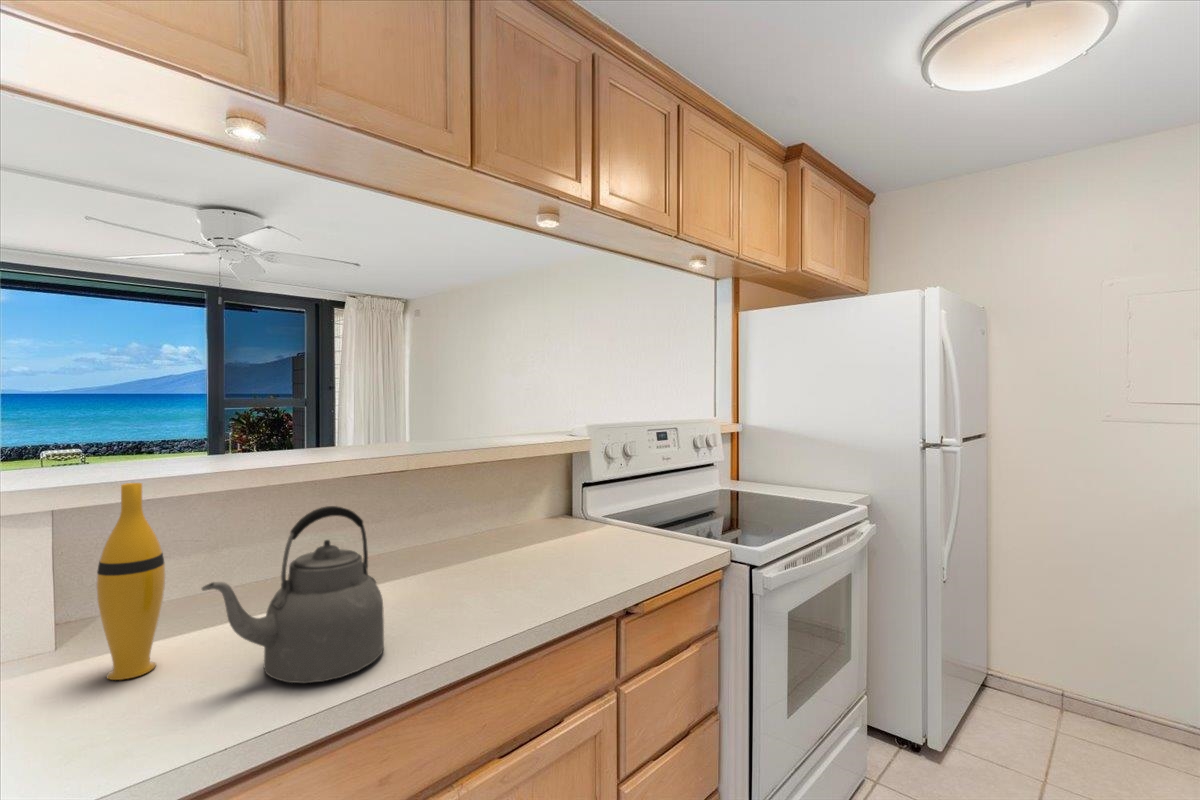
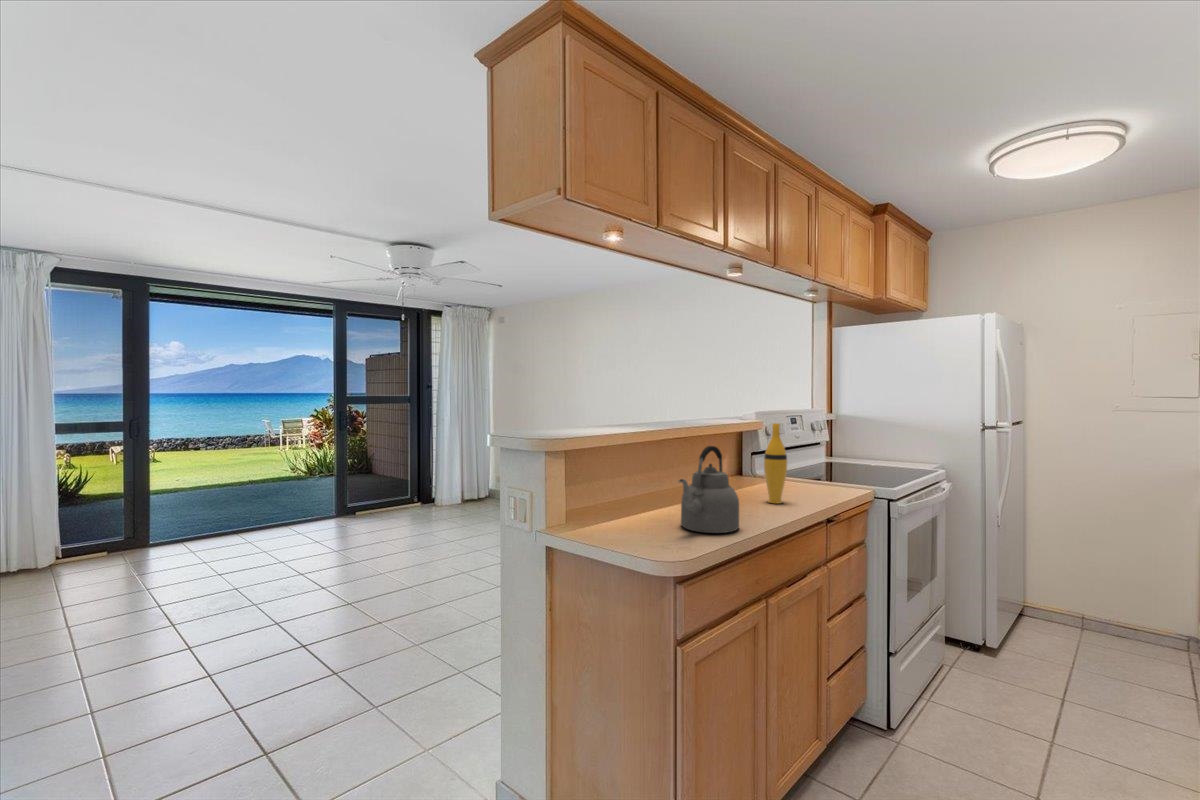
vase: present [96,483,165,680] -> present [764,423,787,504]

